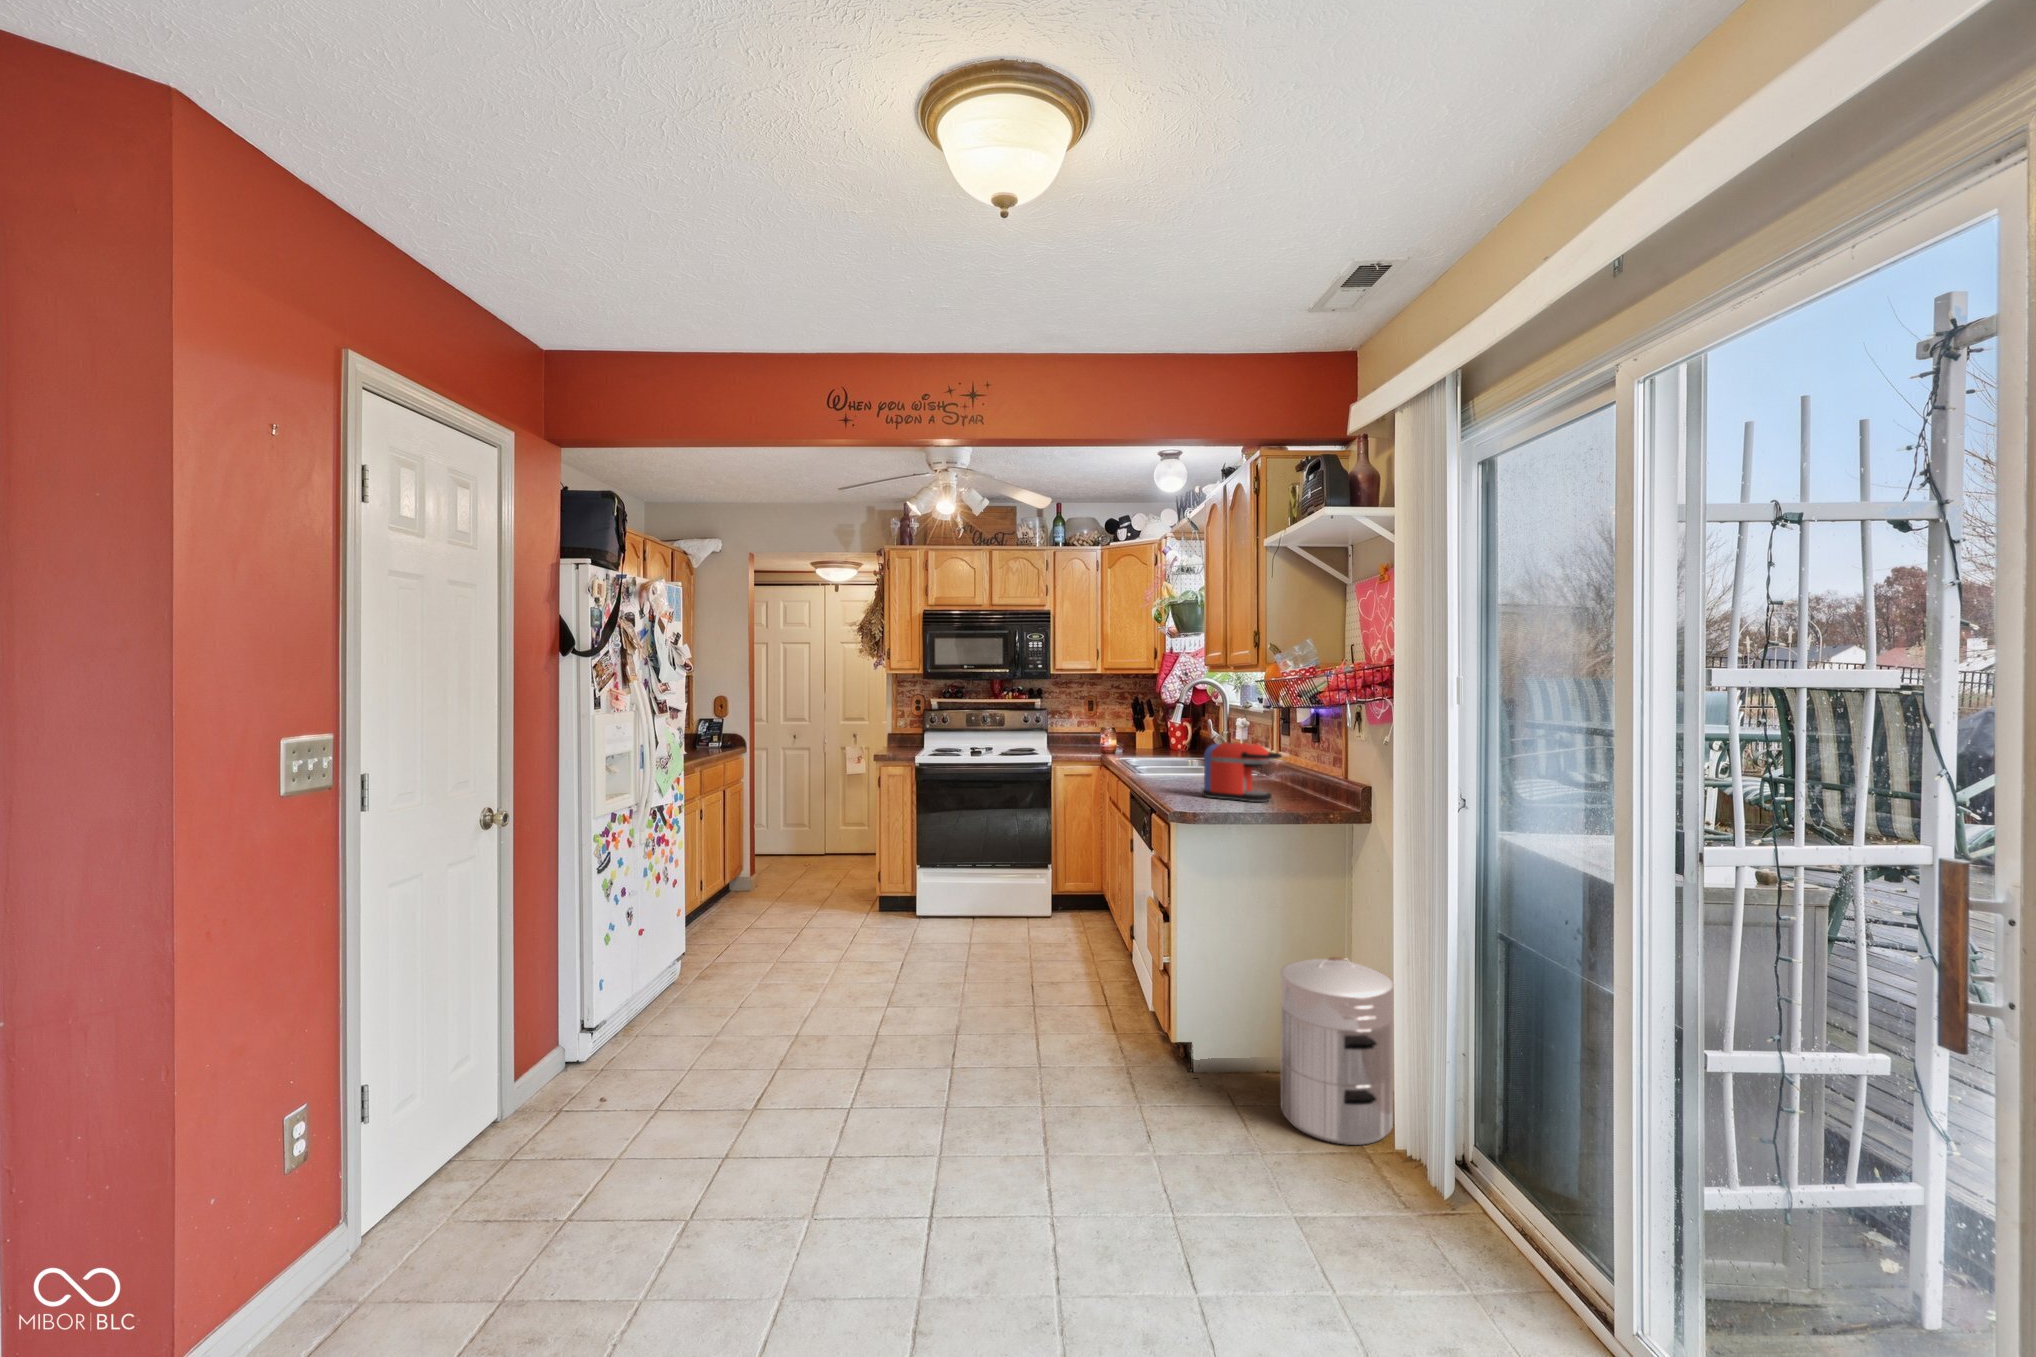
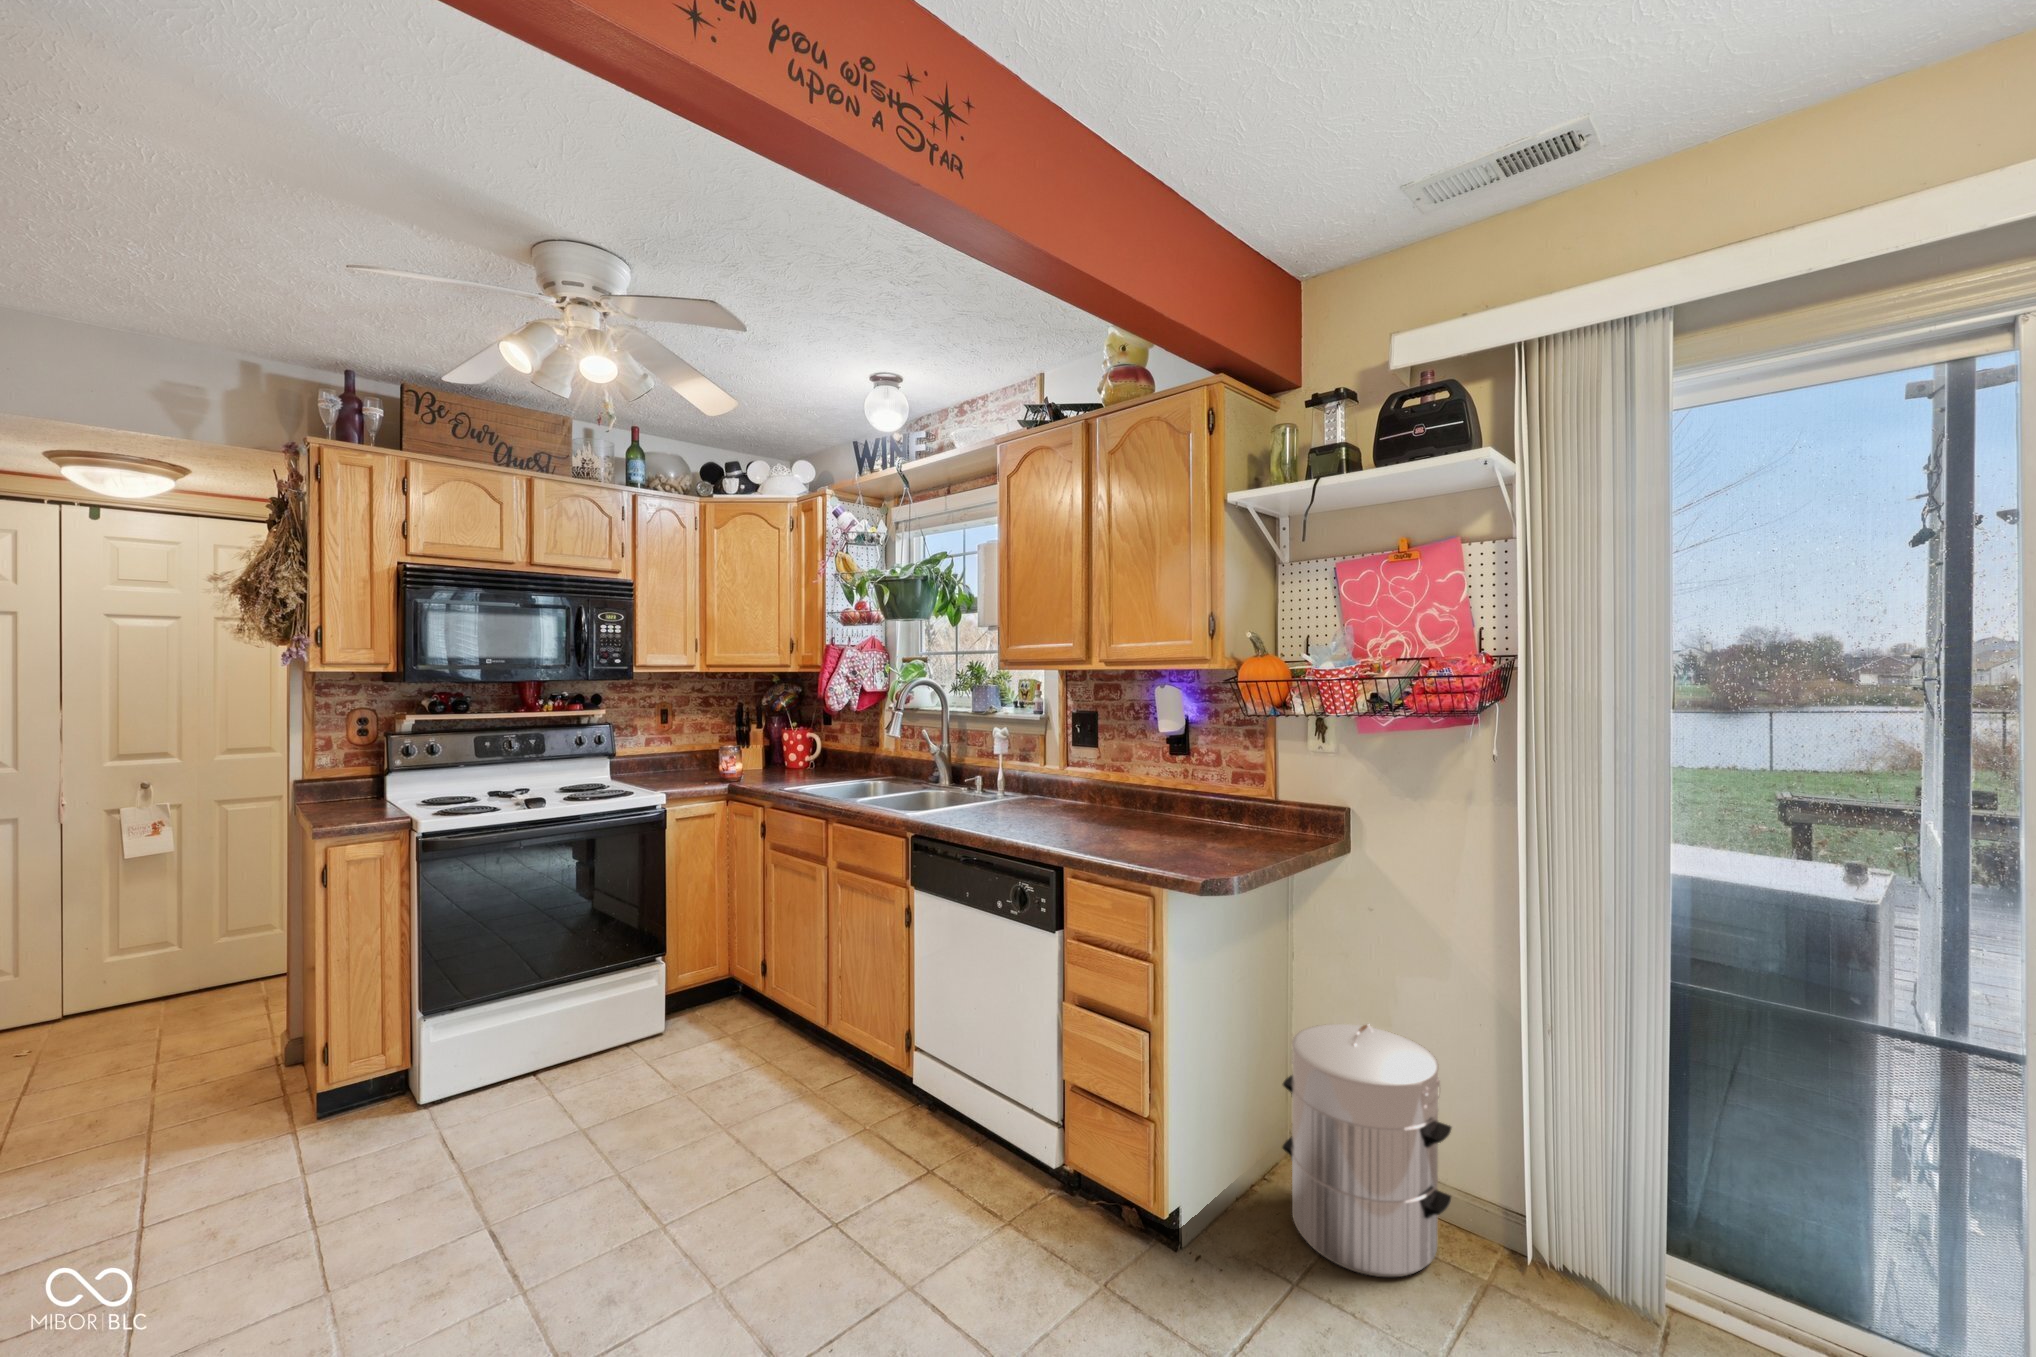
coffee maker: present [1202,742,1282,802] -> none [1087,760,1192,838]

